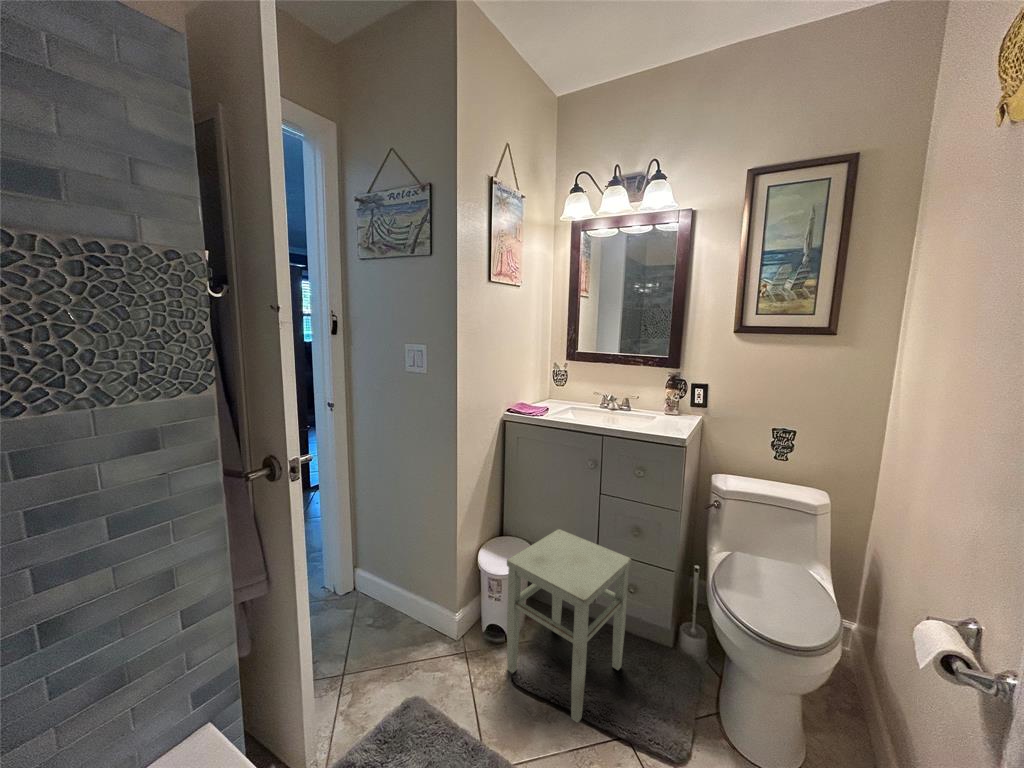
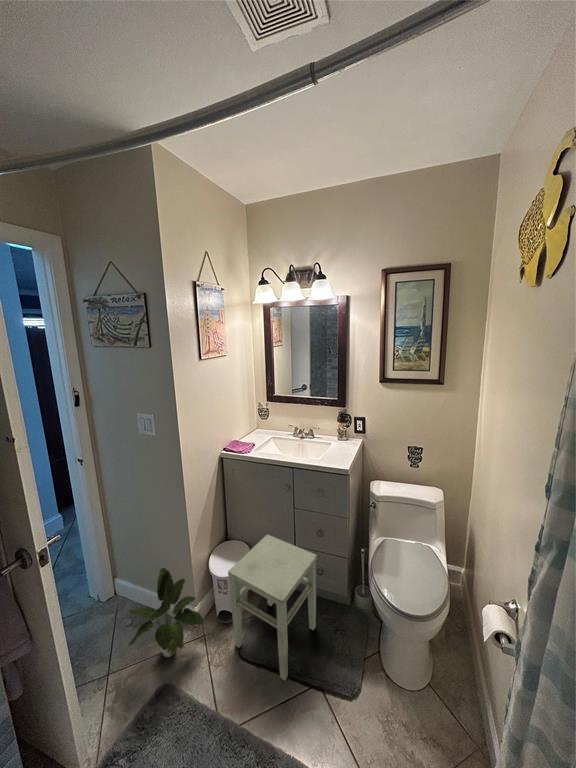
potted plant: none [373,549,468,668] -> present [129,568,204,657]

